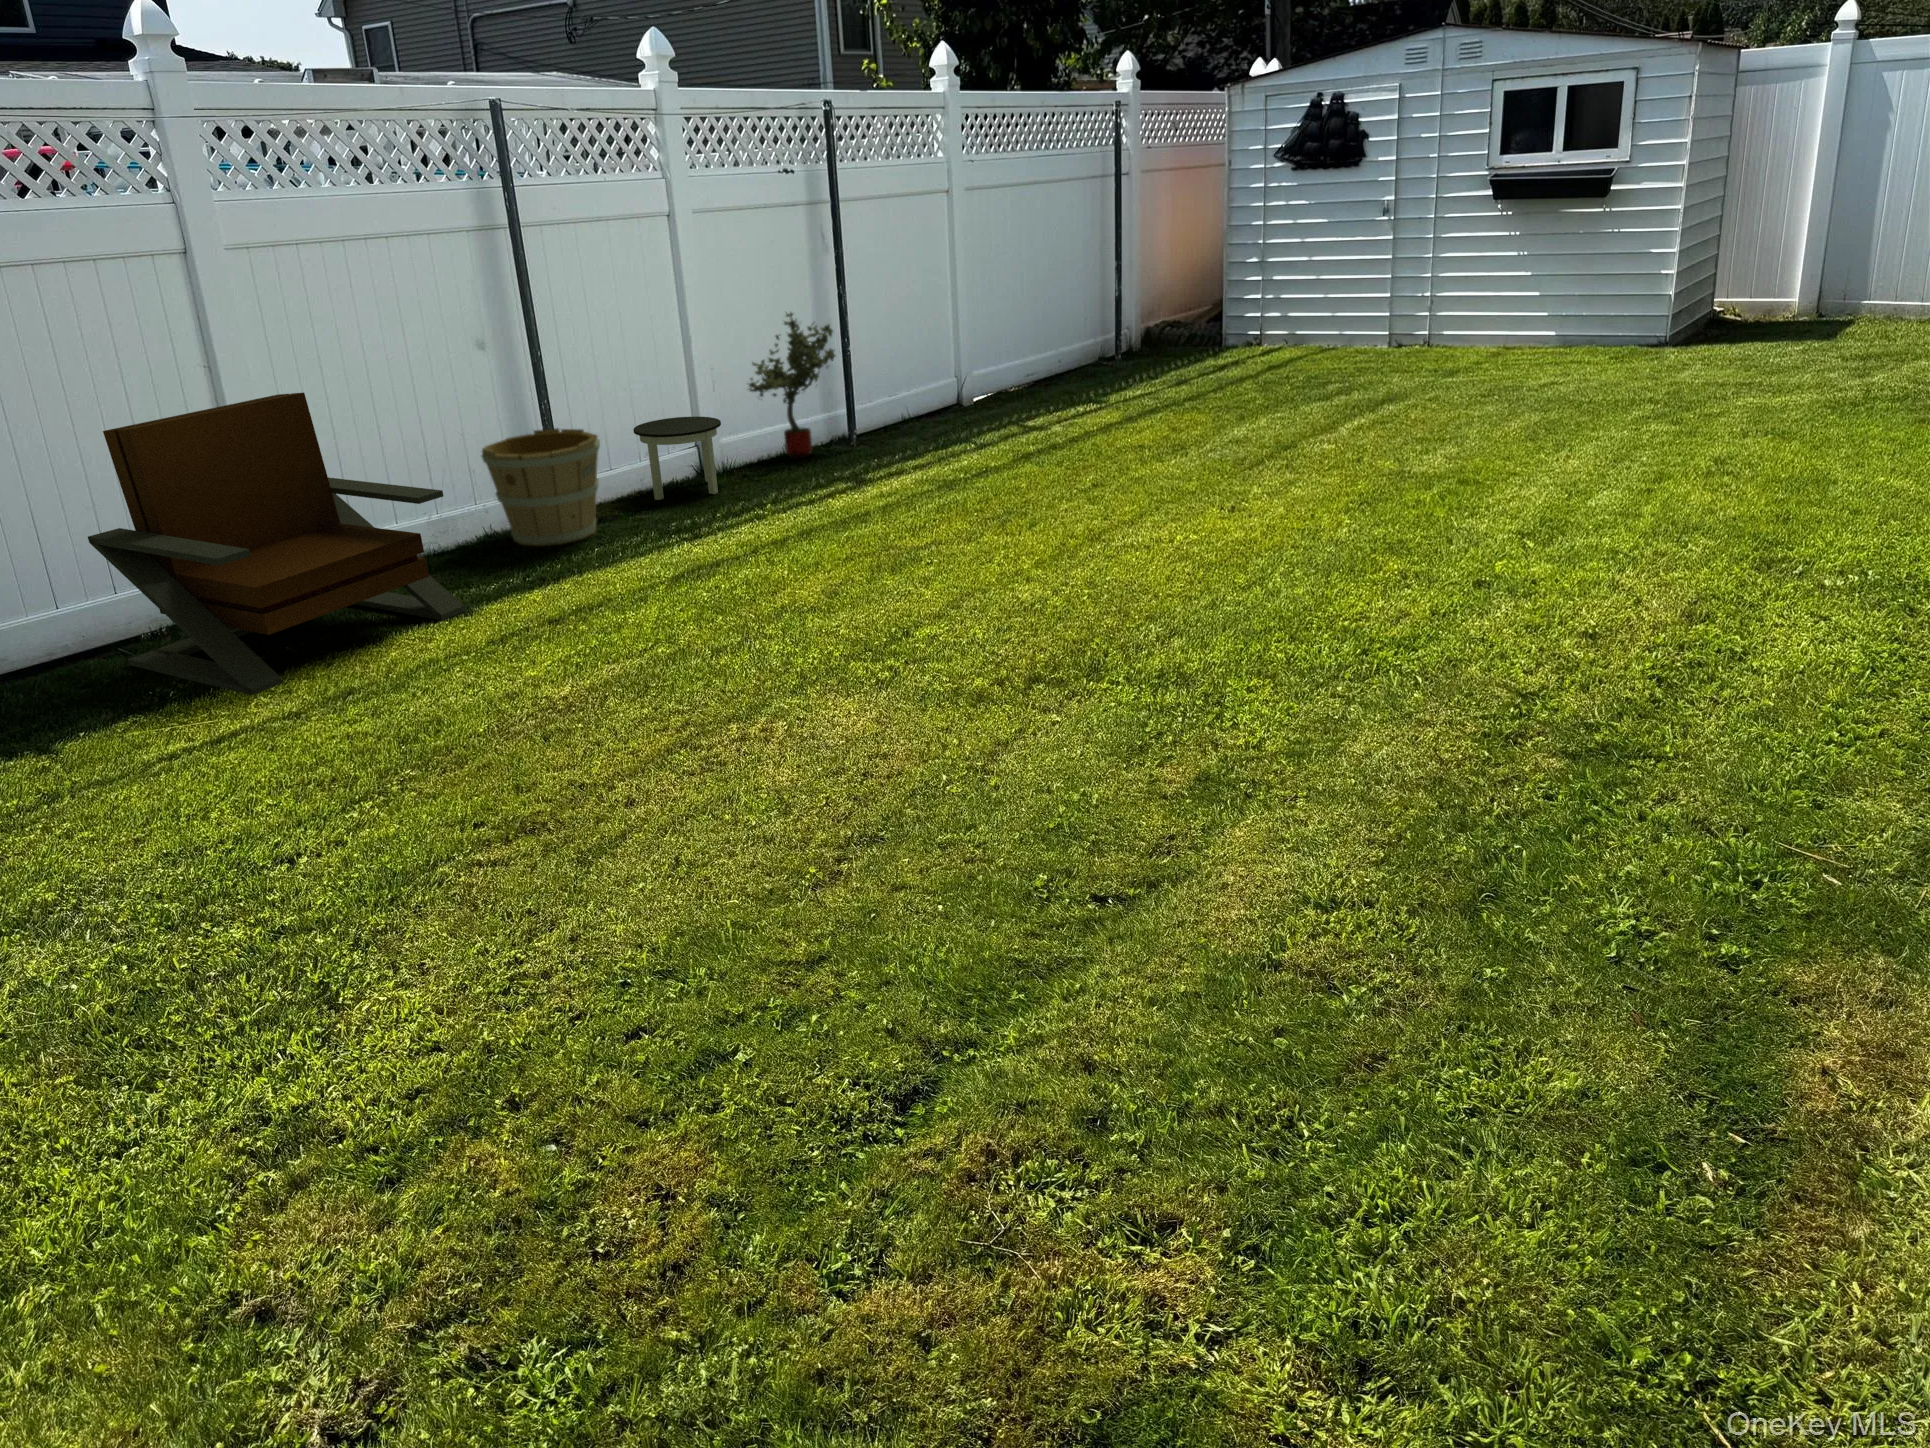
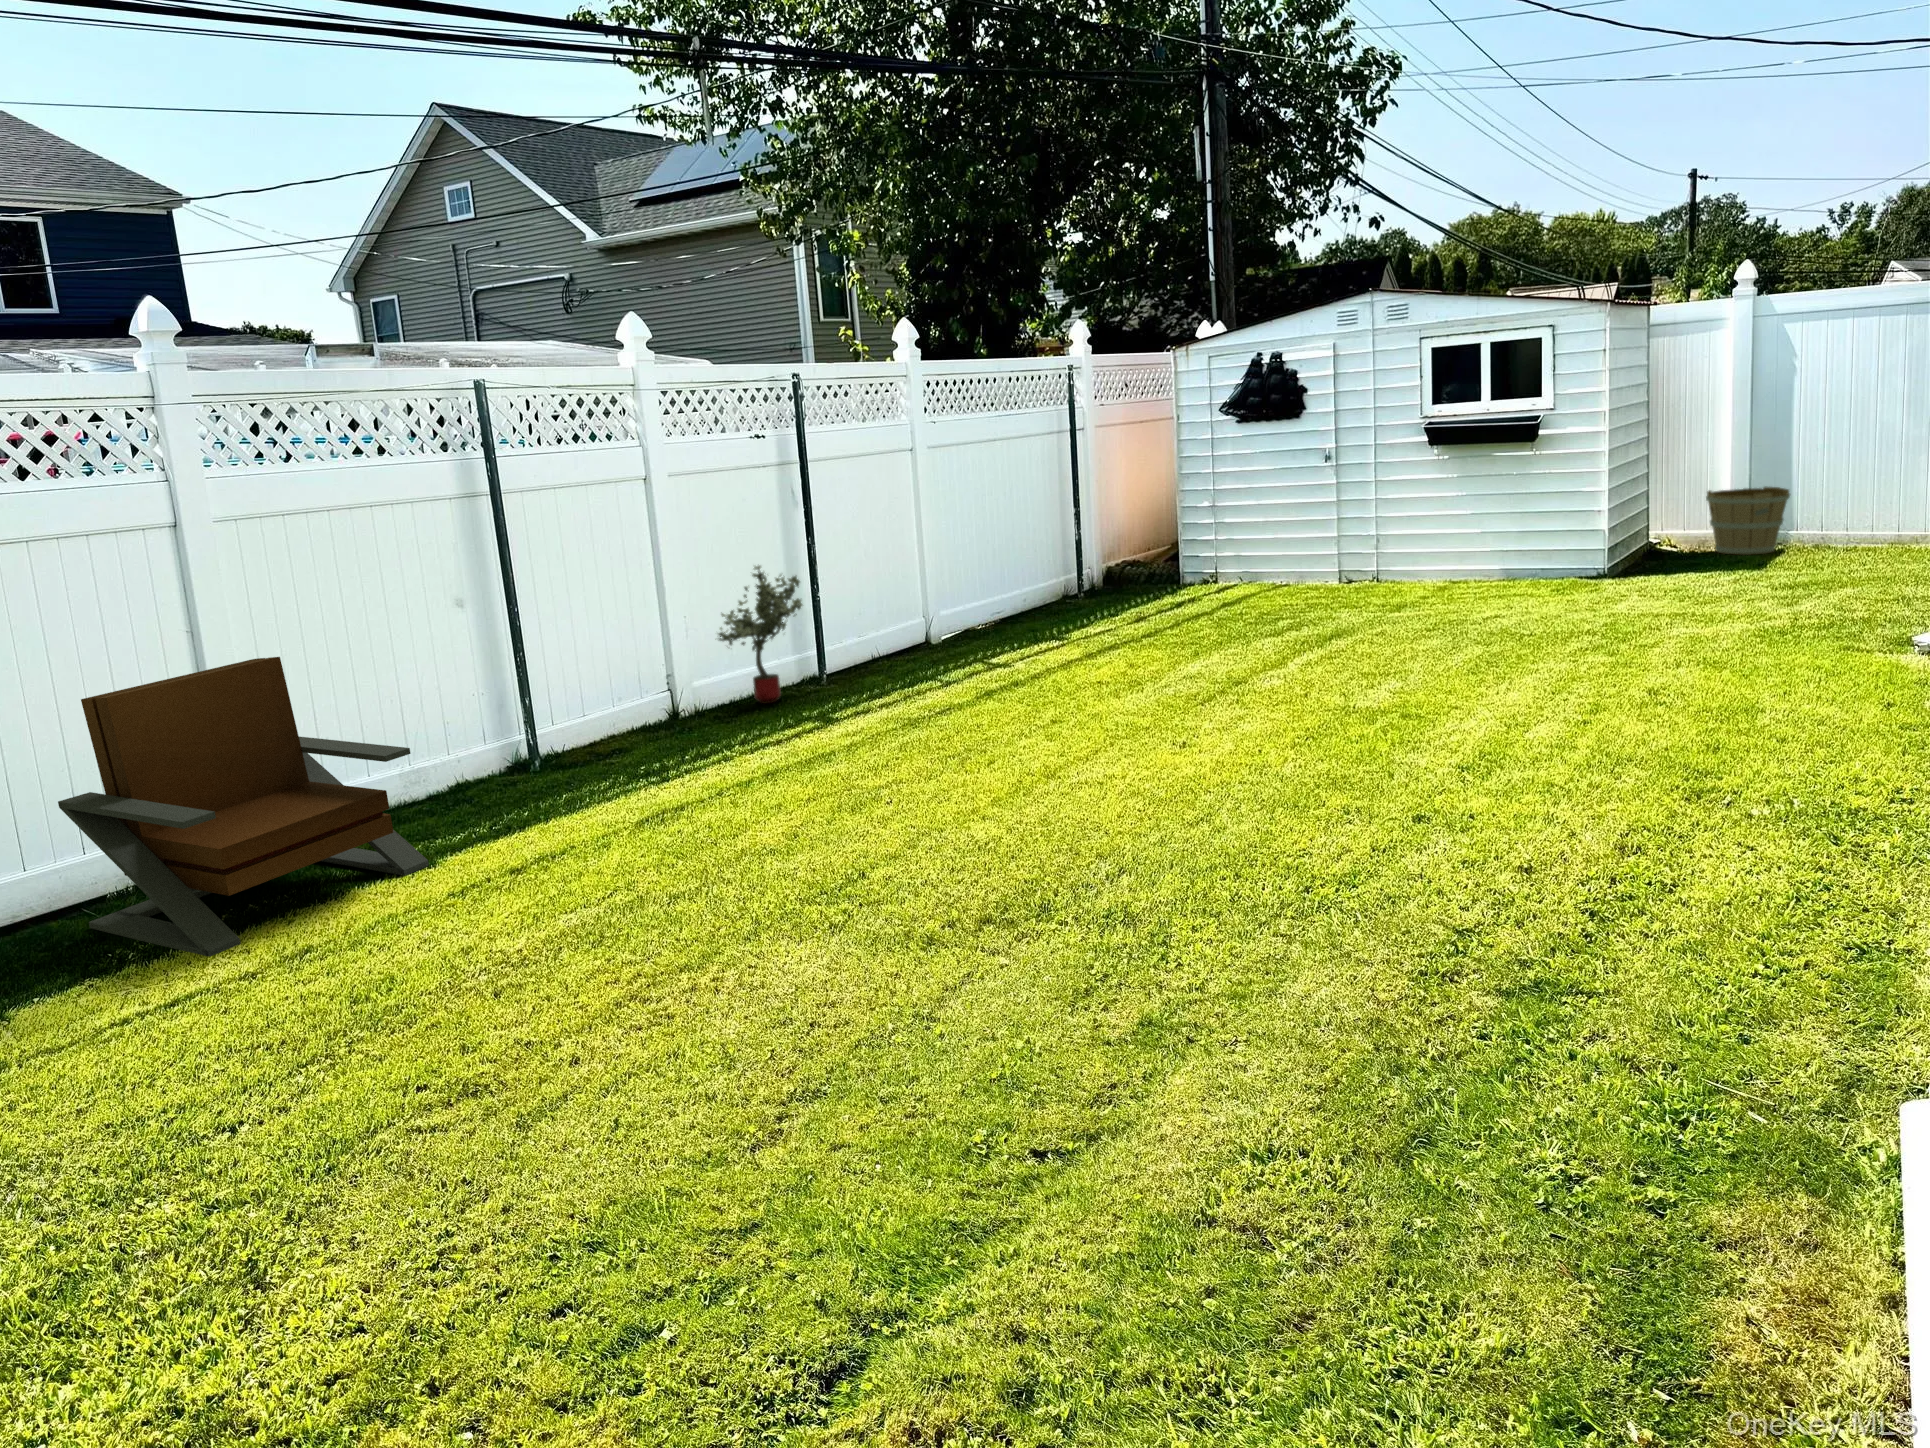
round table: present [633,417,721,500] -> none [604,666,689,748]
wooden bucket: present [482,428,600,546] -> present [1706,487,1790,555]

